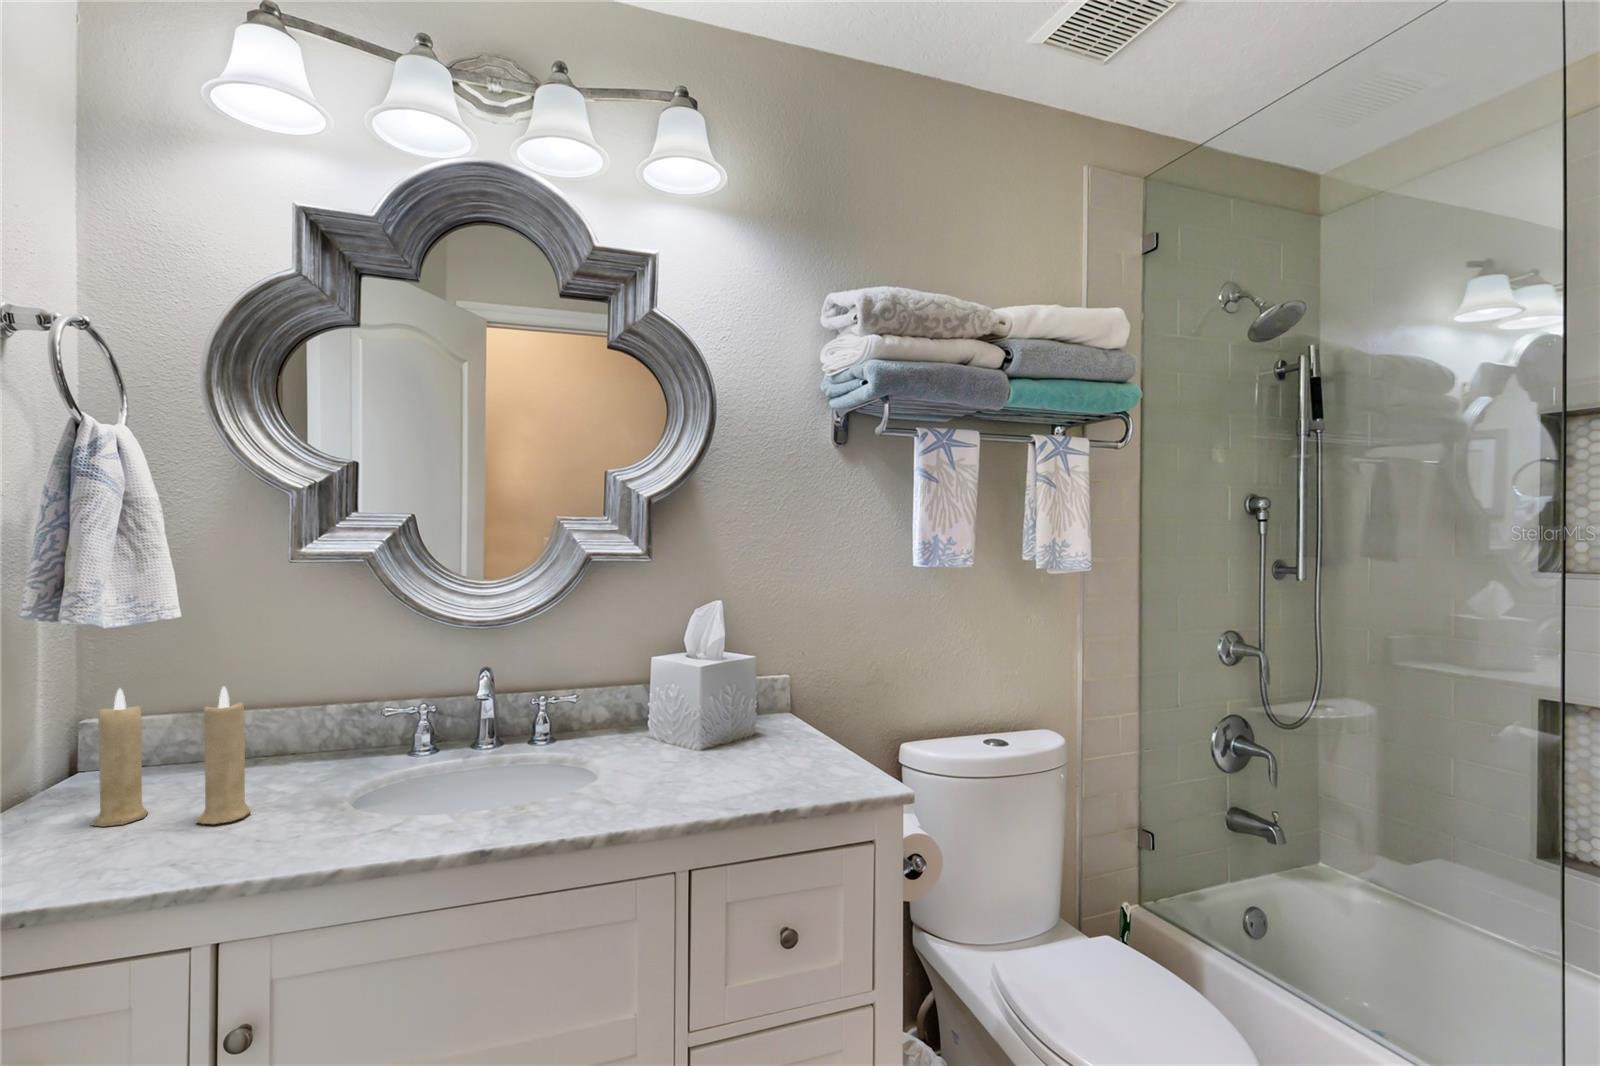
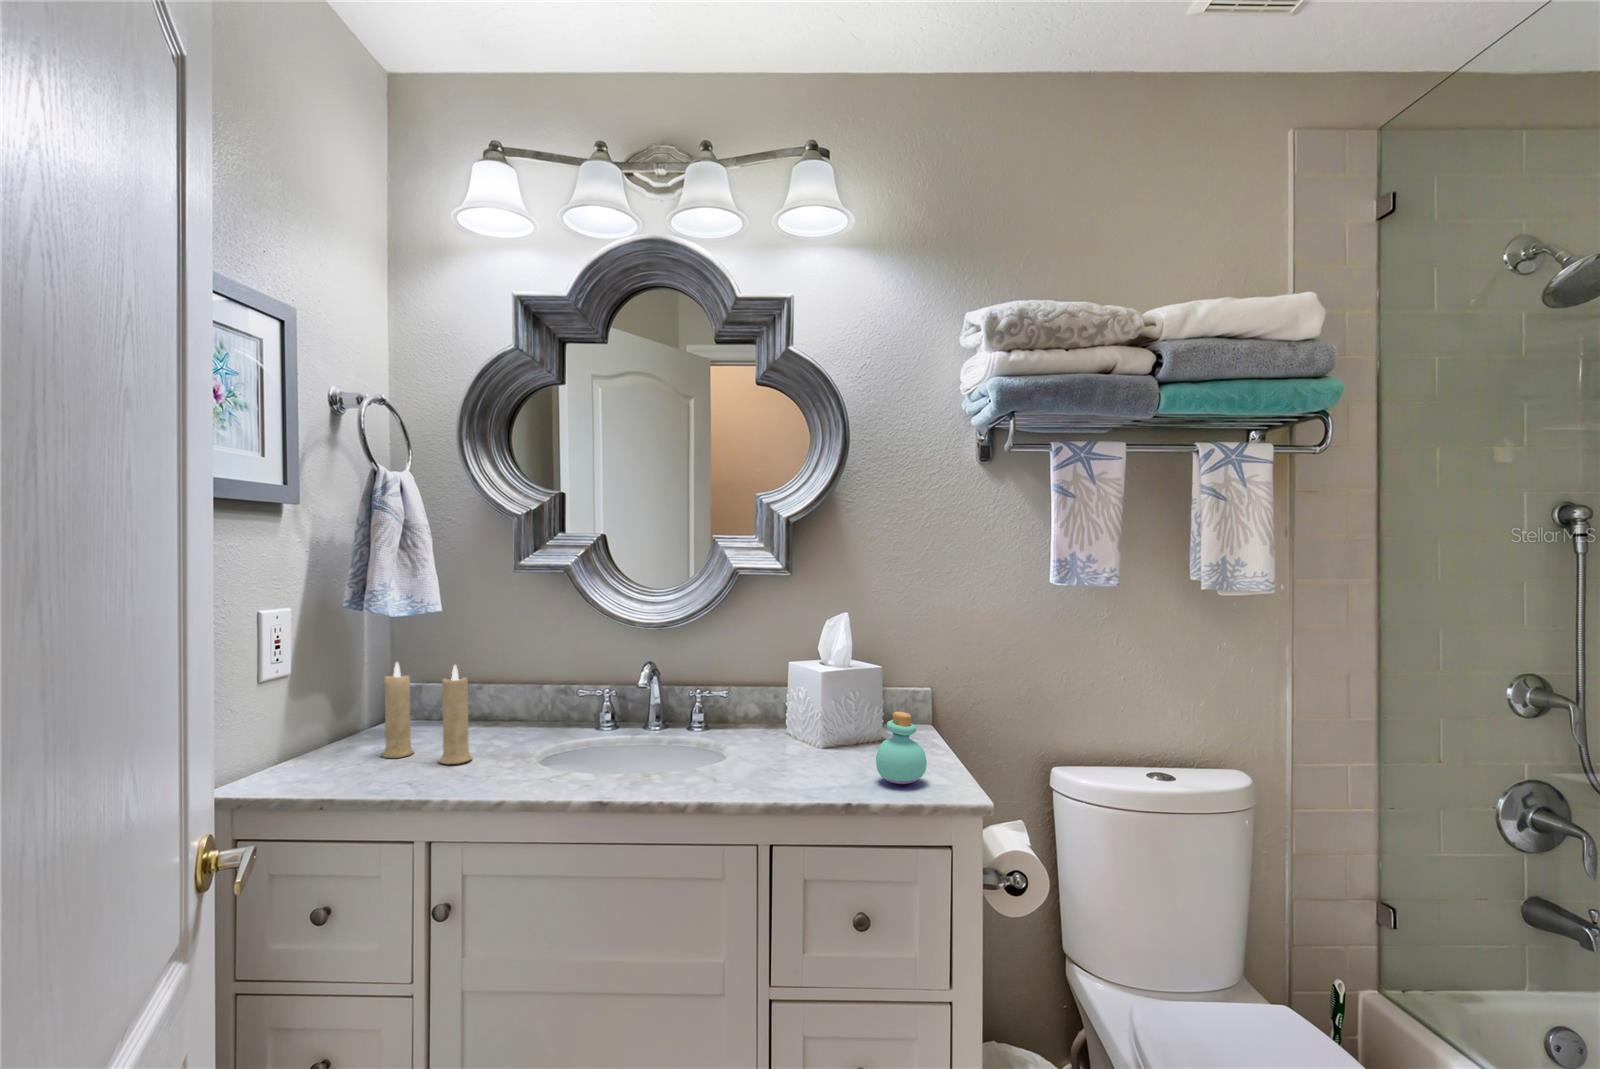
perfume bottle: none [785,703,840,780] -> present [876,712,927,784]

